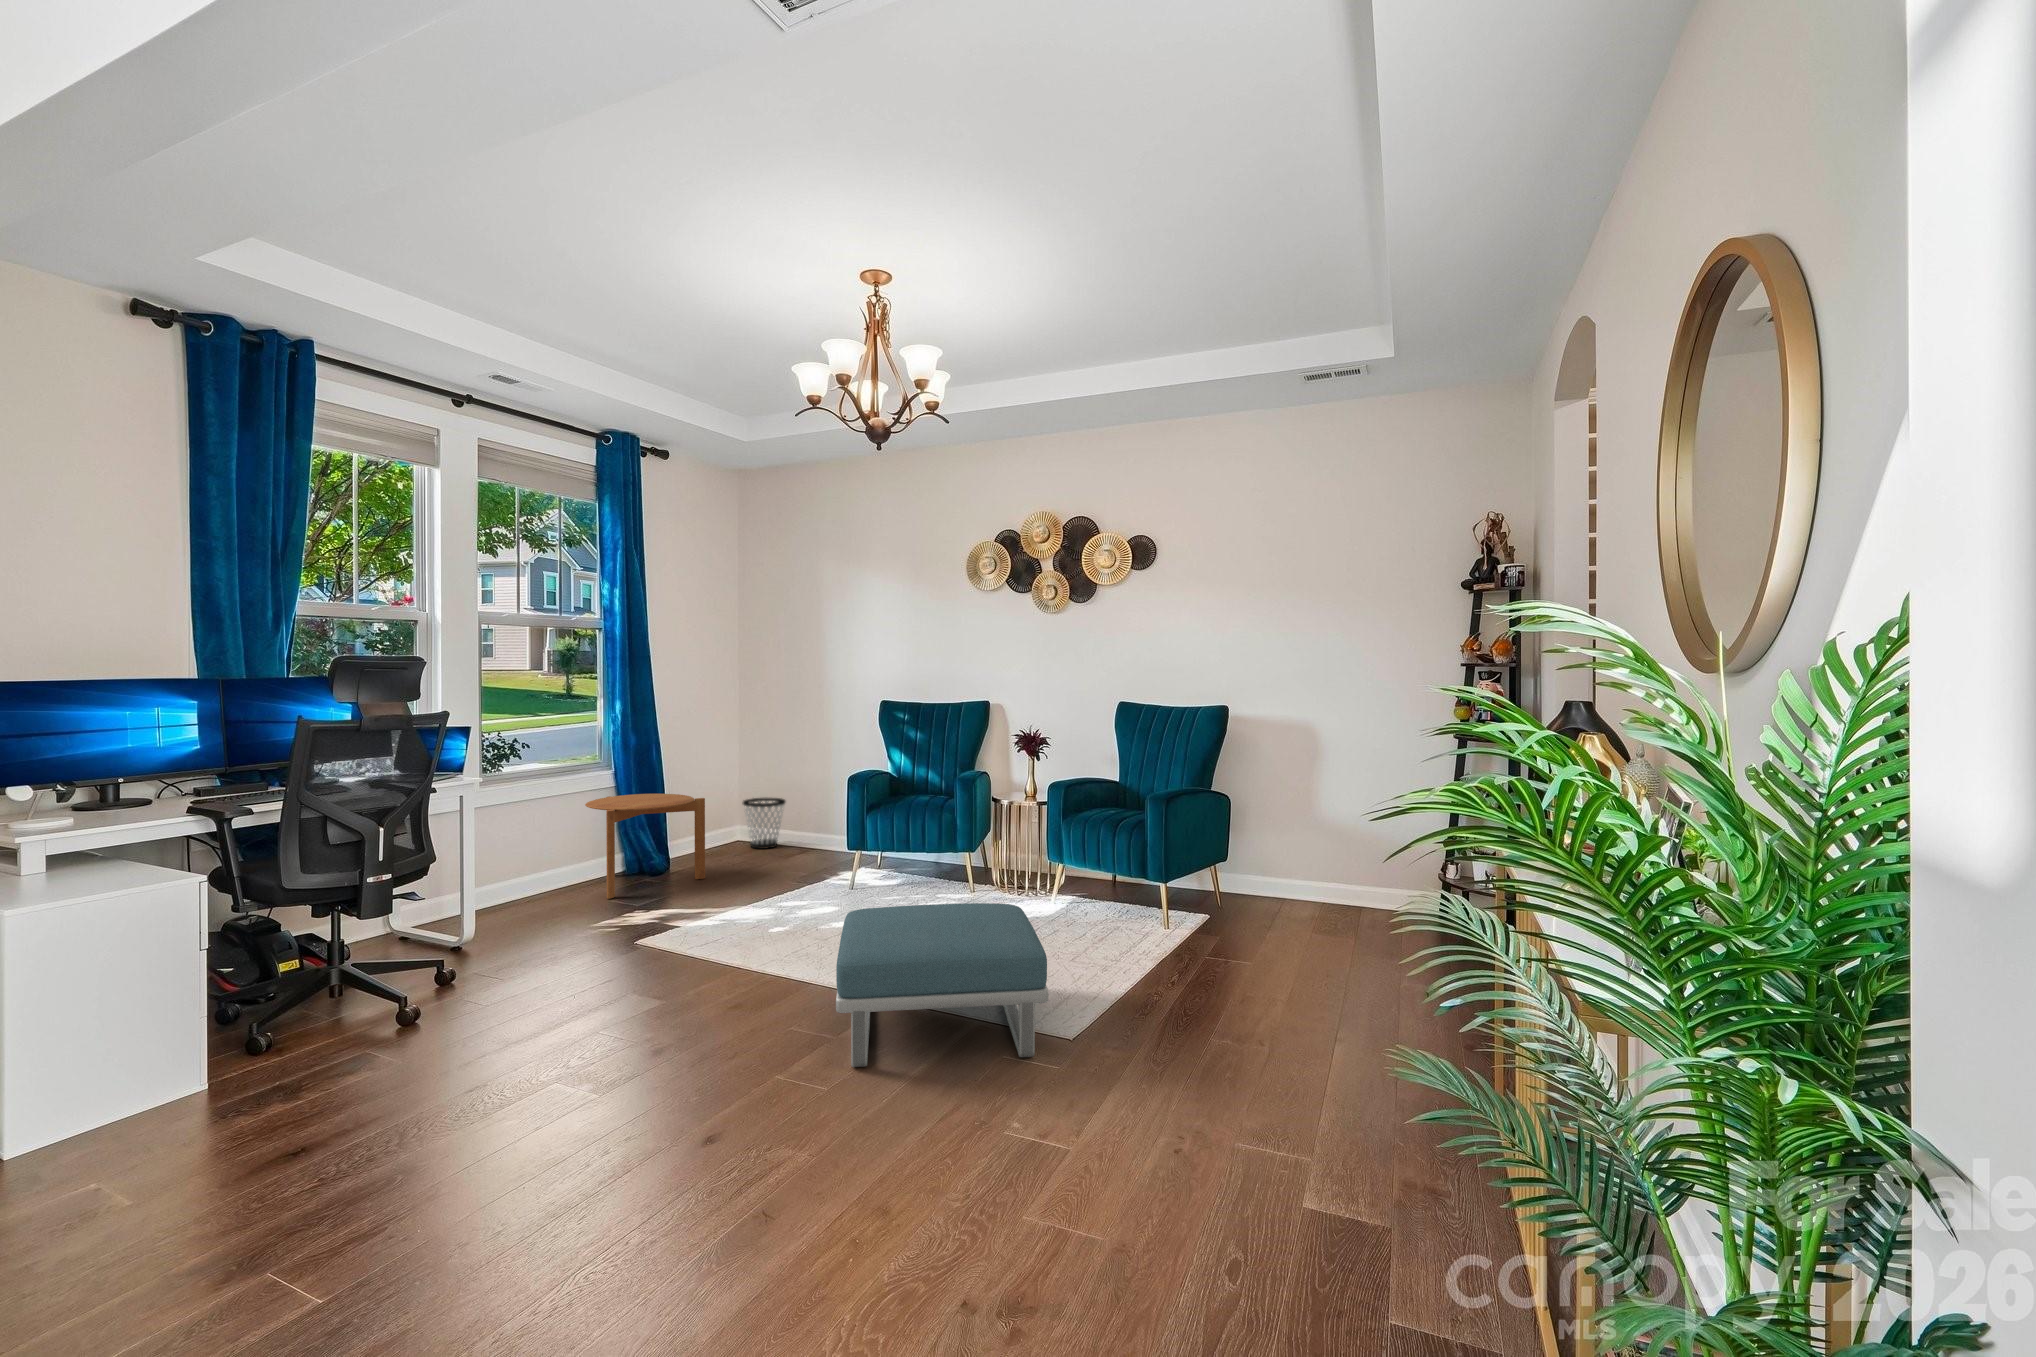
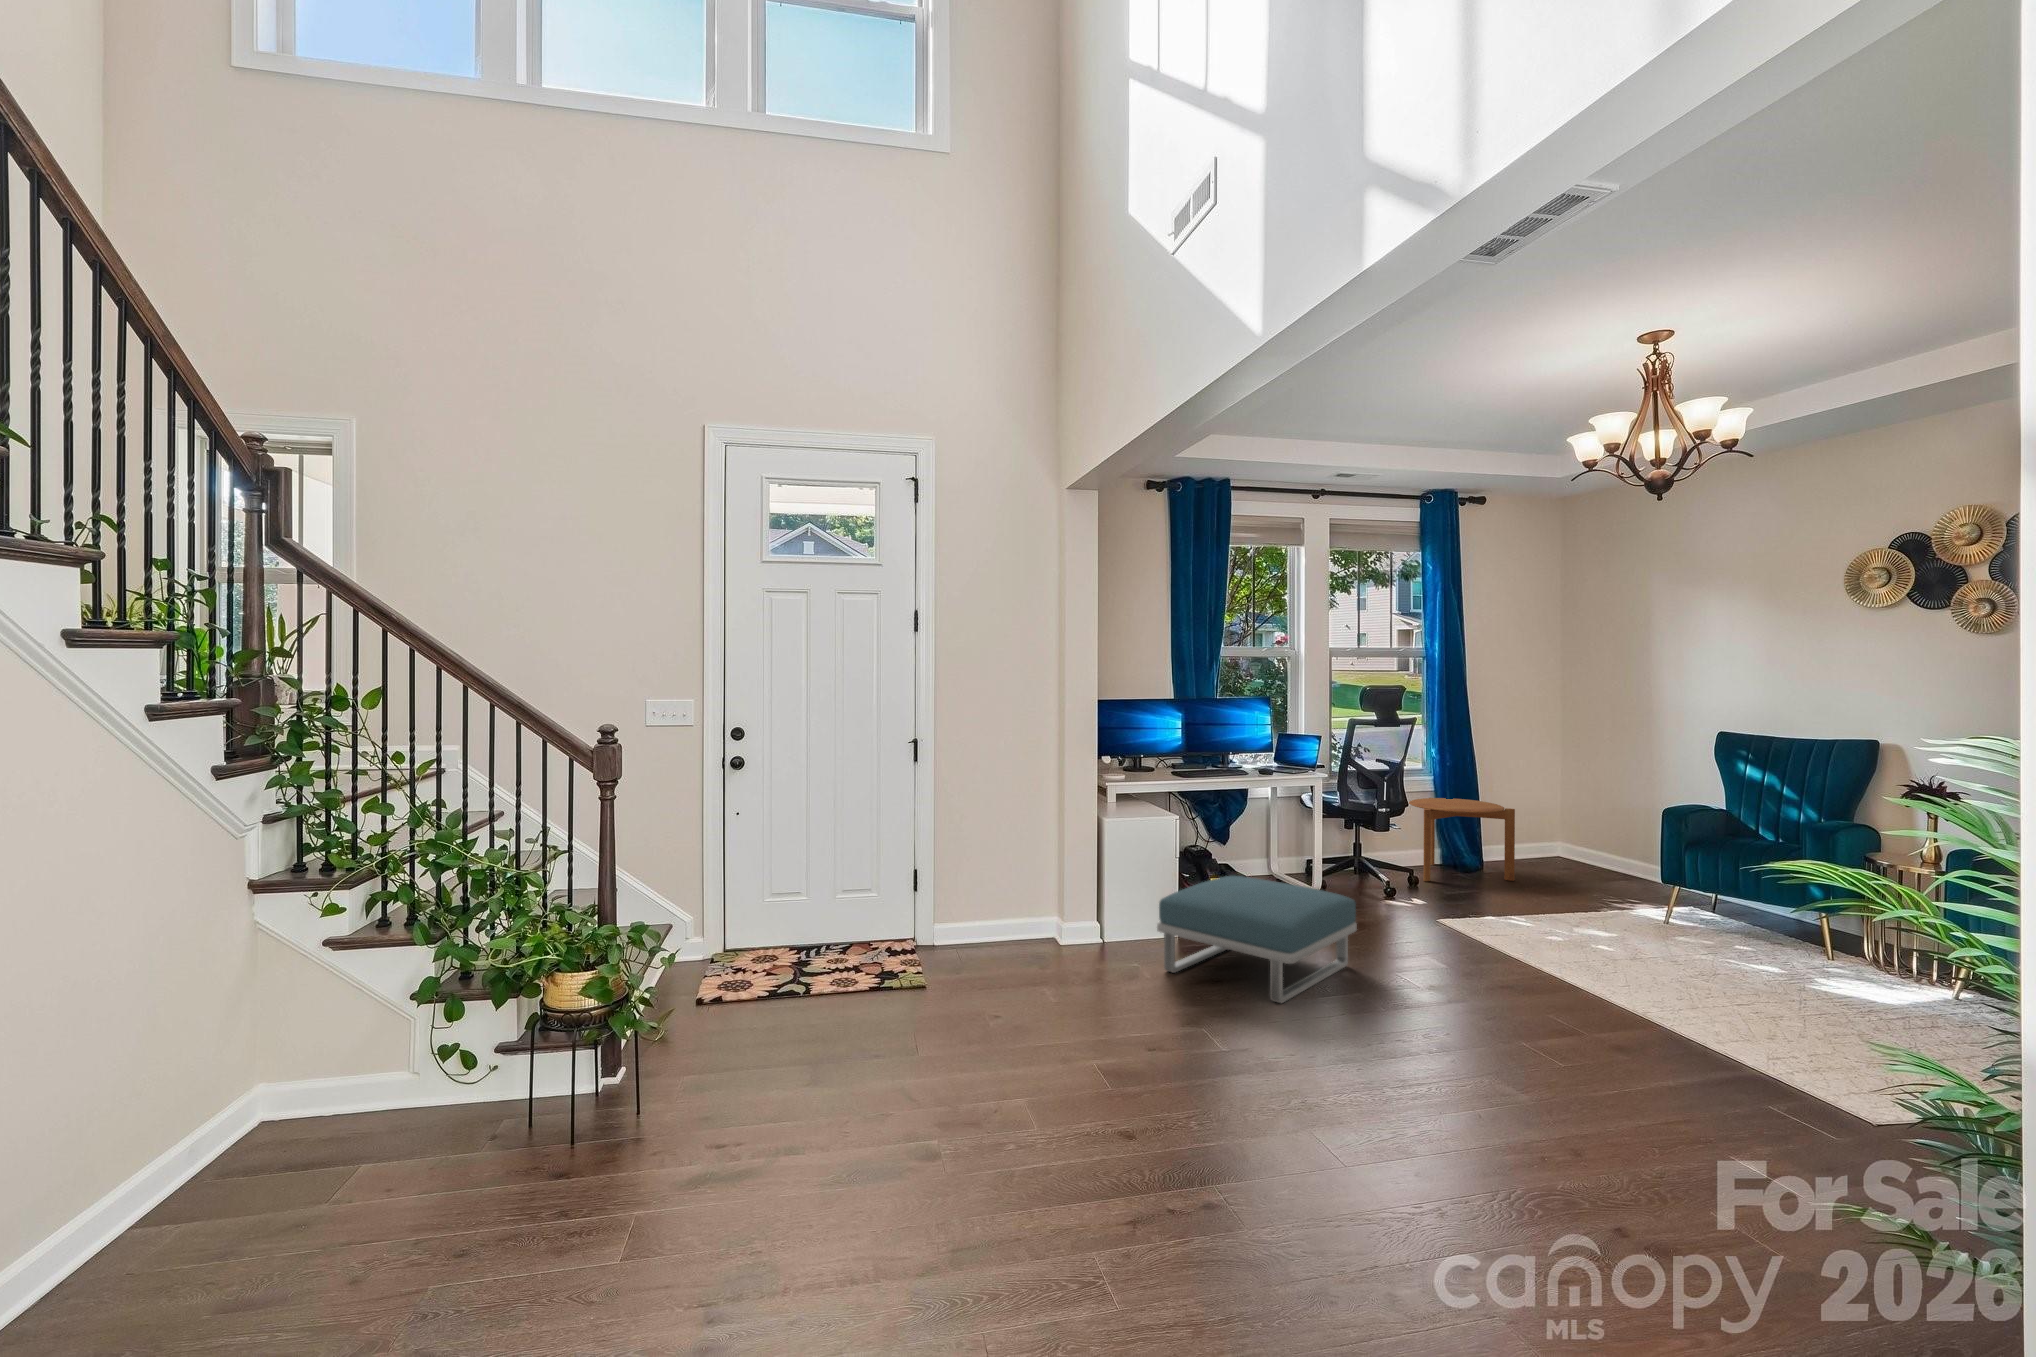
wastebasket: present [743,798,785,849] -> none [1562,815,1609,865]
footstool: present [836,903,1049,1067] -> present [1157,876,1357,1003]

